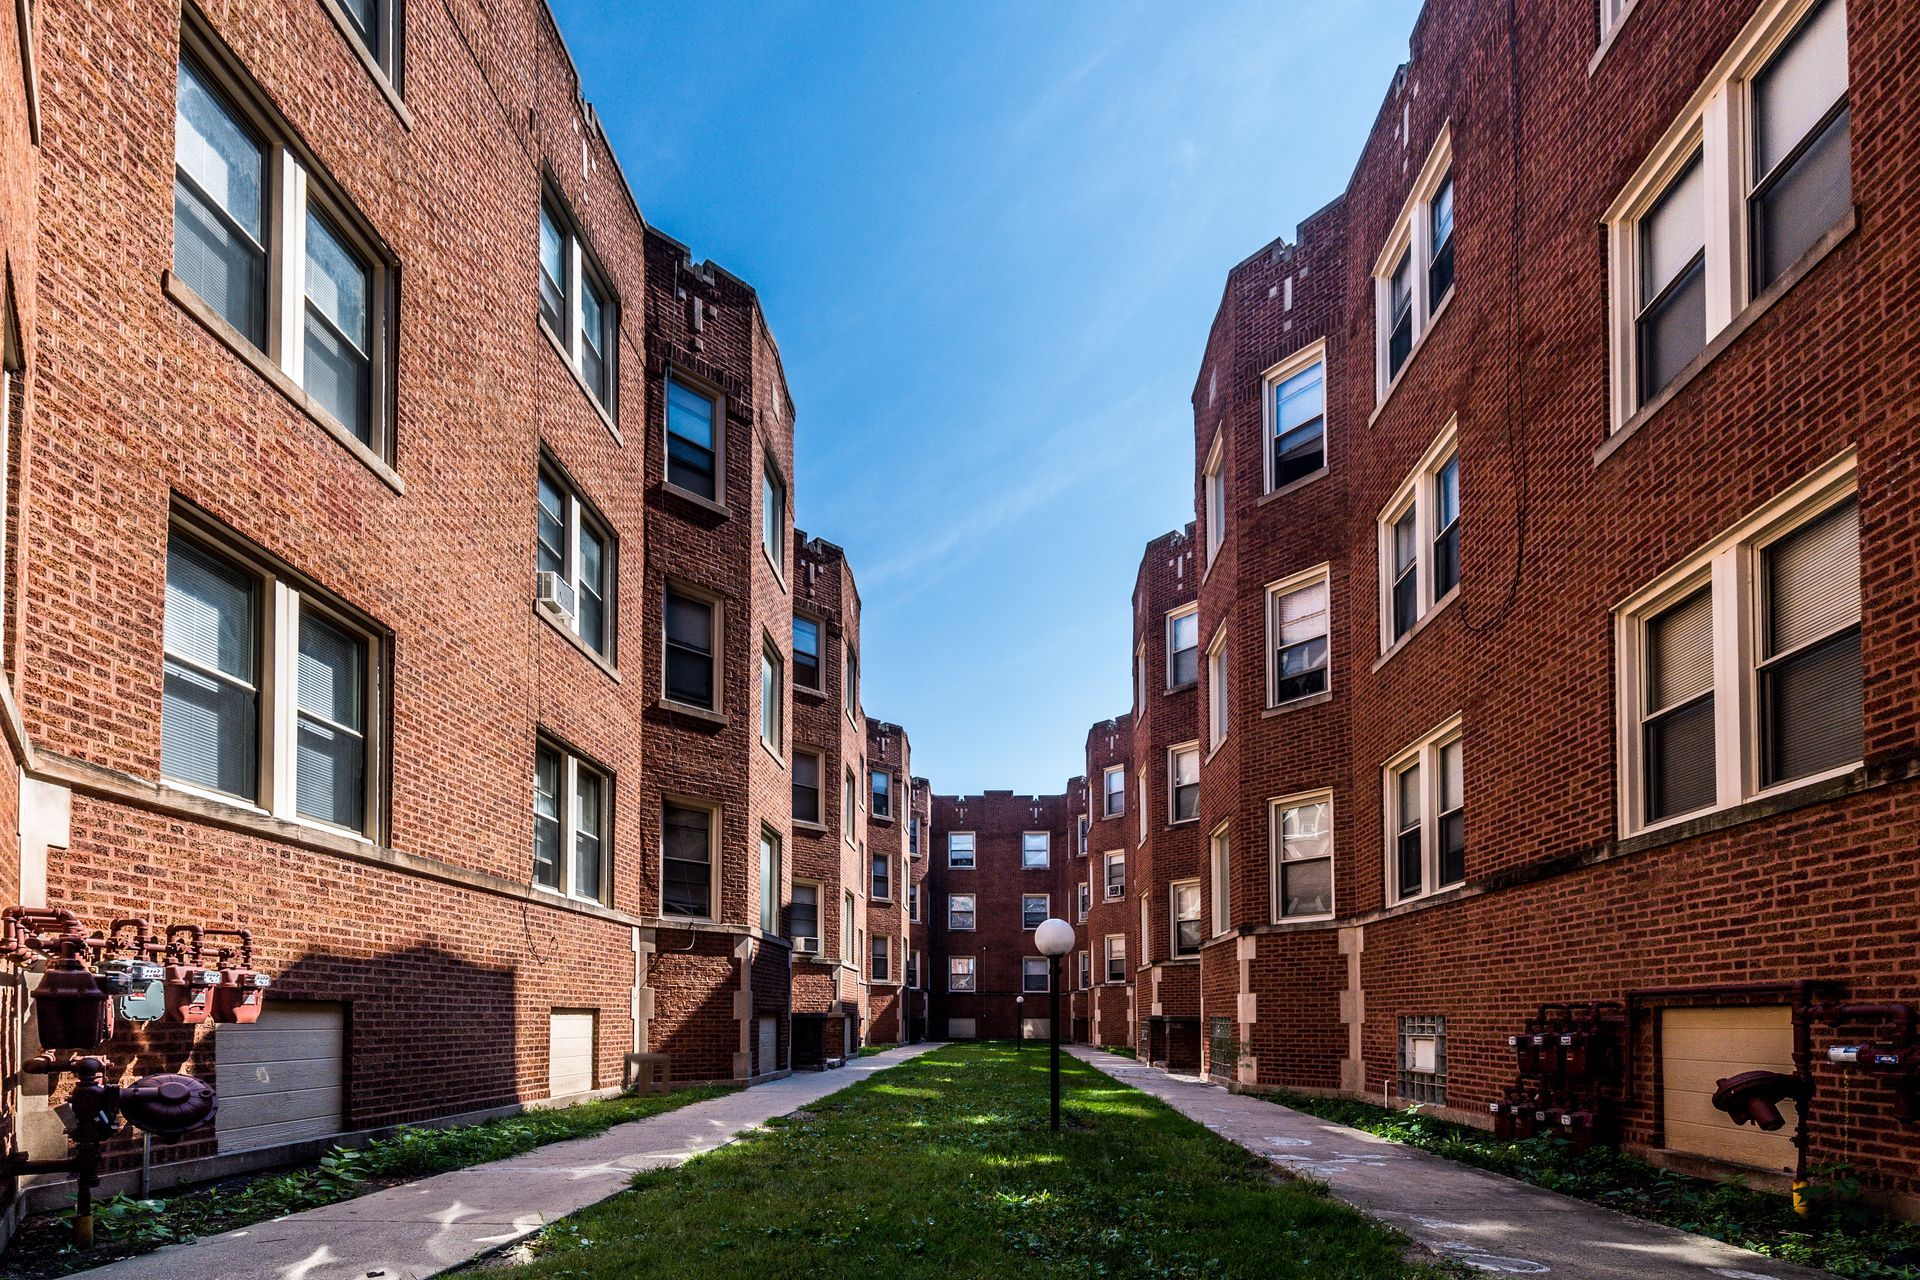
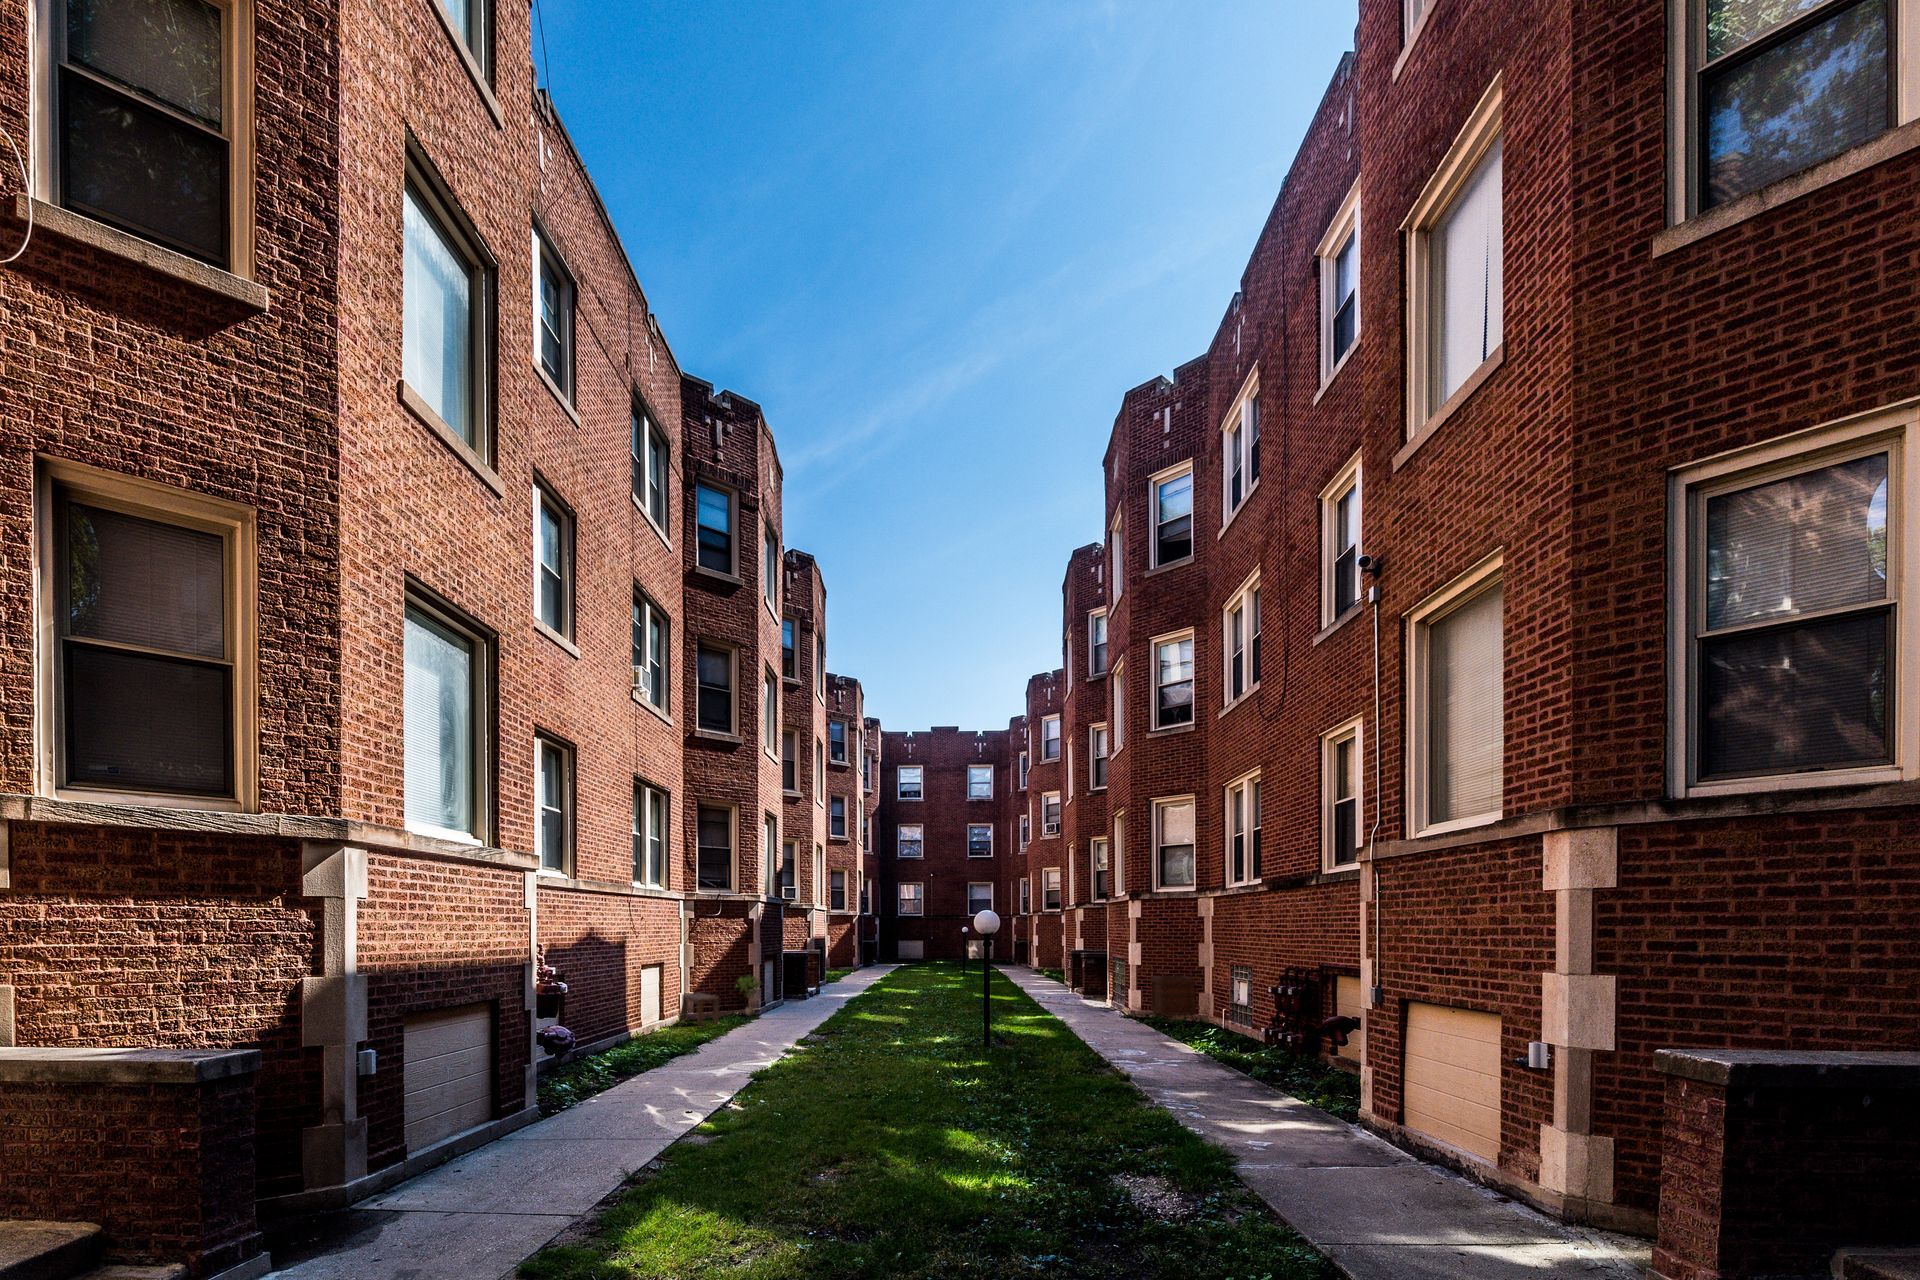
potted plant: present [1212,1036,1257,1094] -> present [736,976,760,1016]
wooden crate: none [1277,1039,1346,1095] -> present [1151,976,1196,1015]

